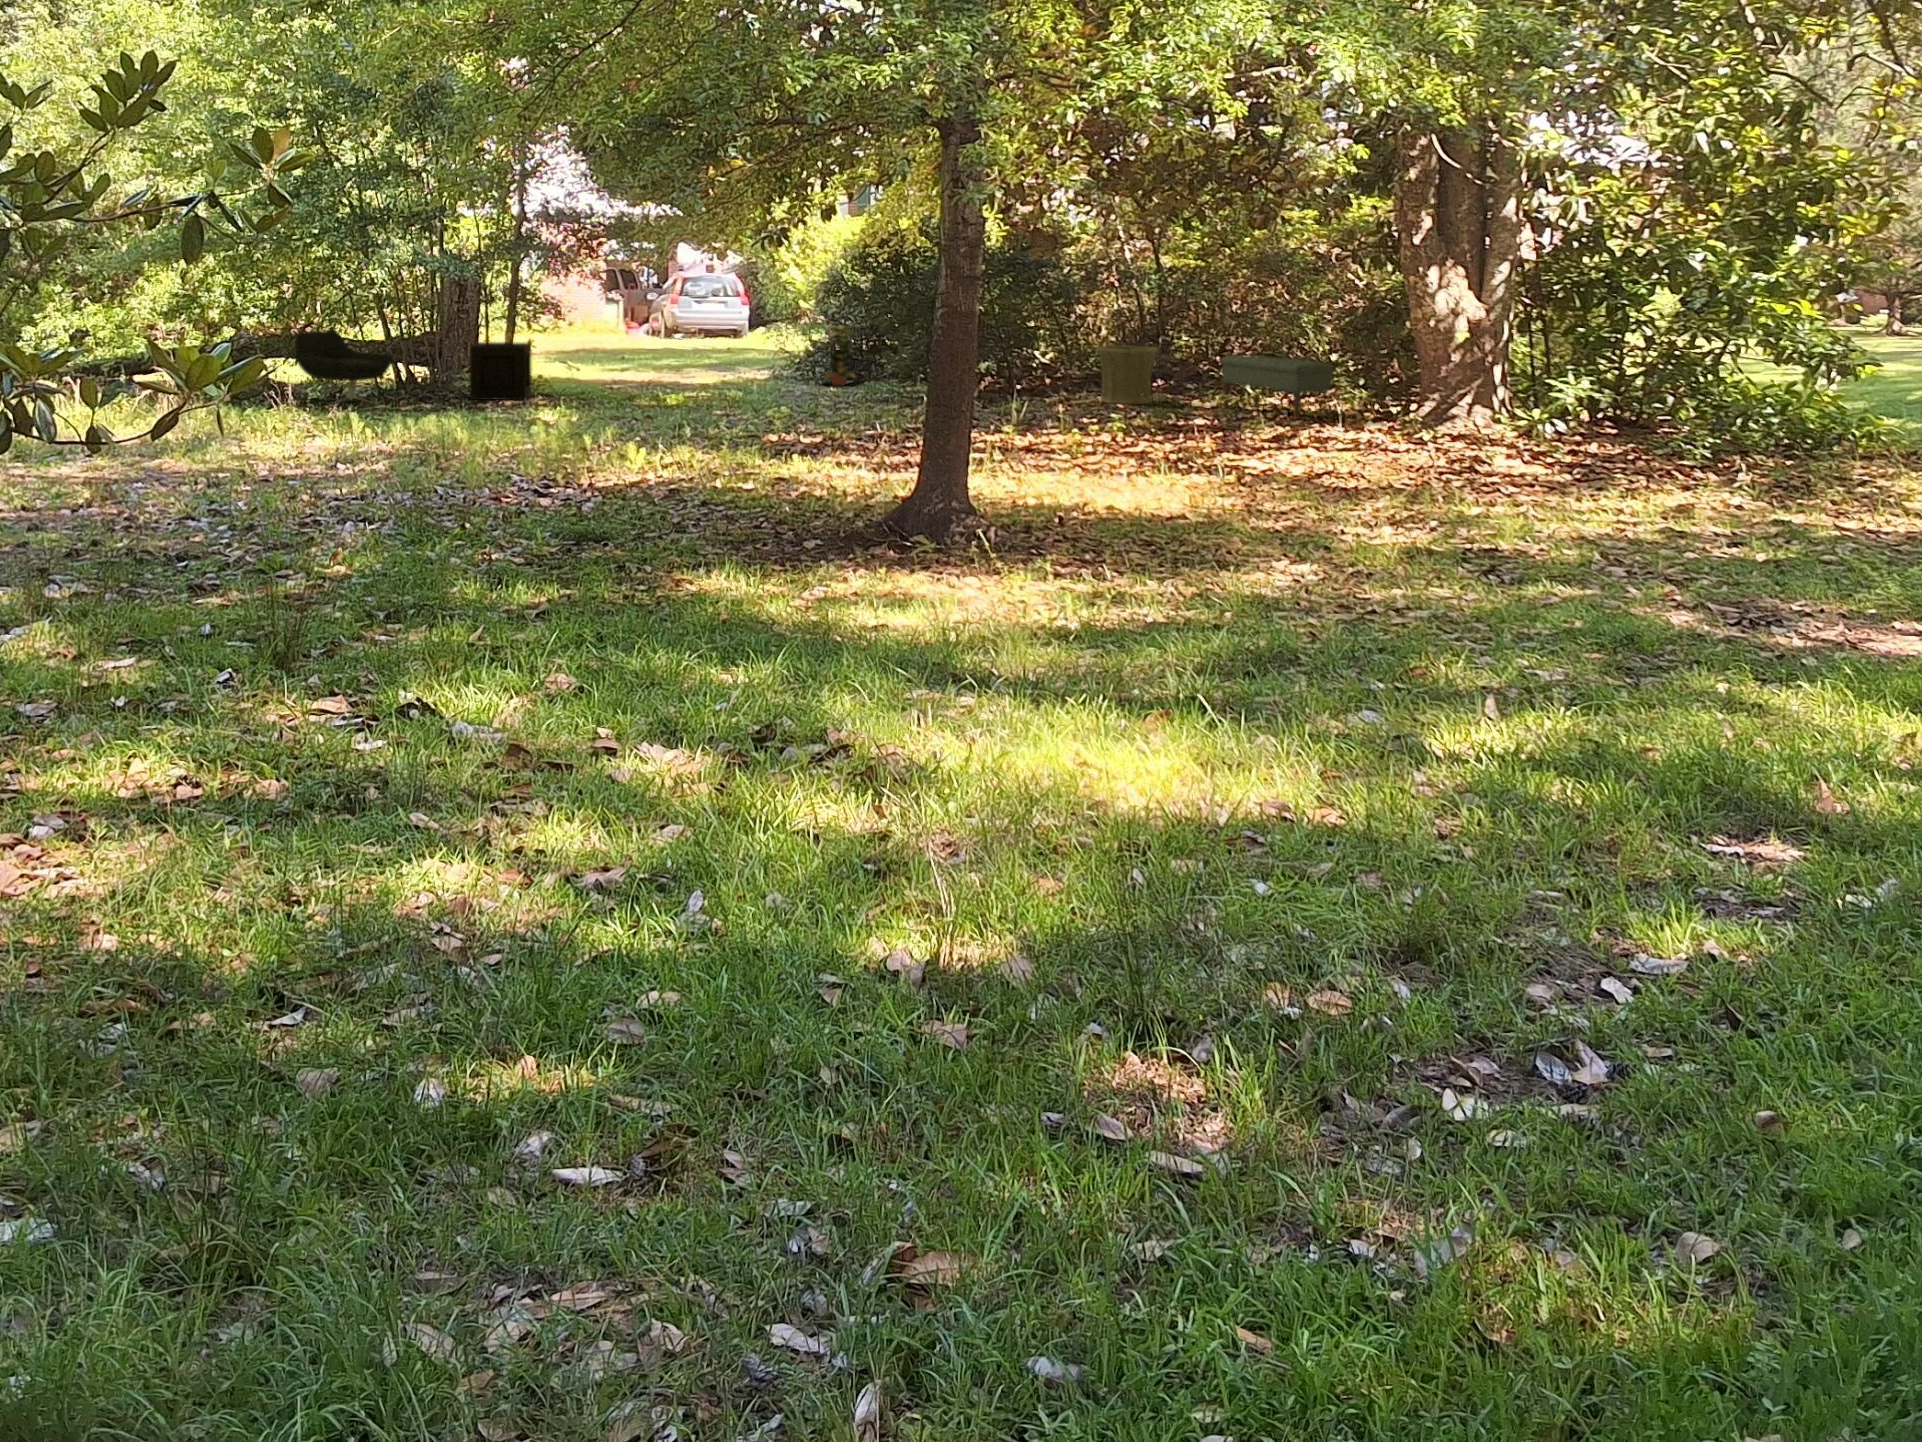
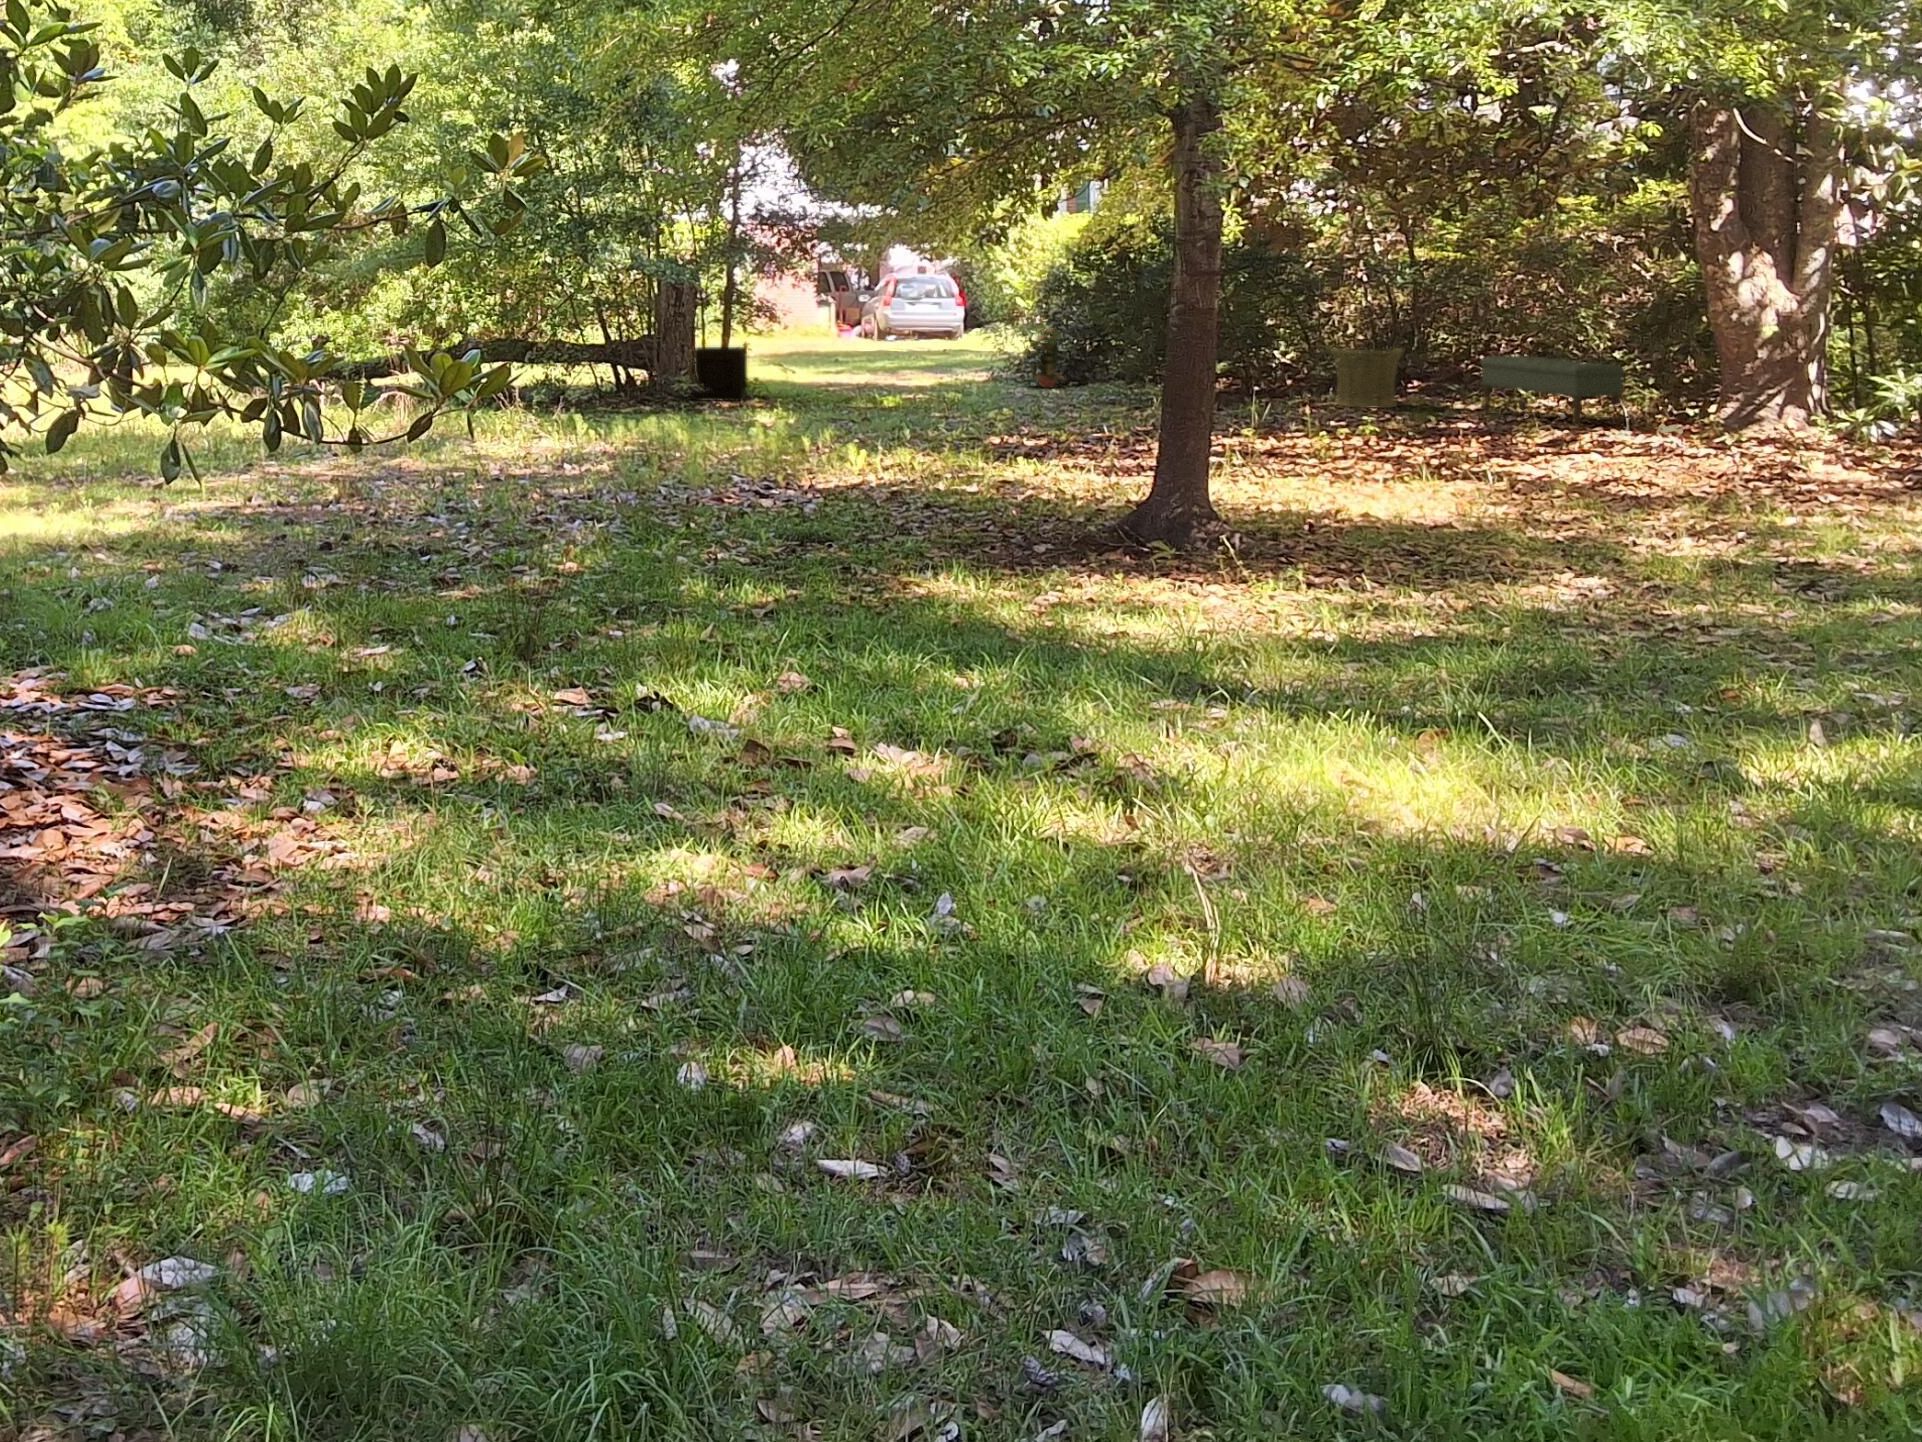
lounge chair: present [295,330,393,399] -> none [537,336,623,403]

